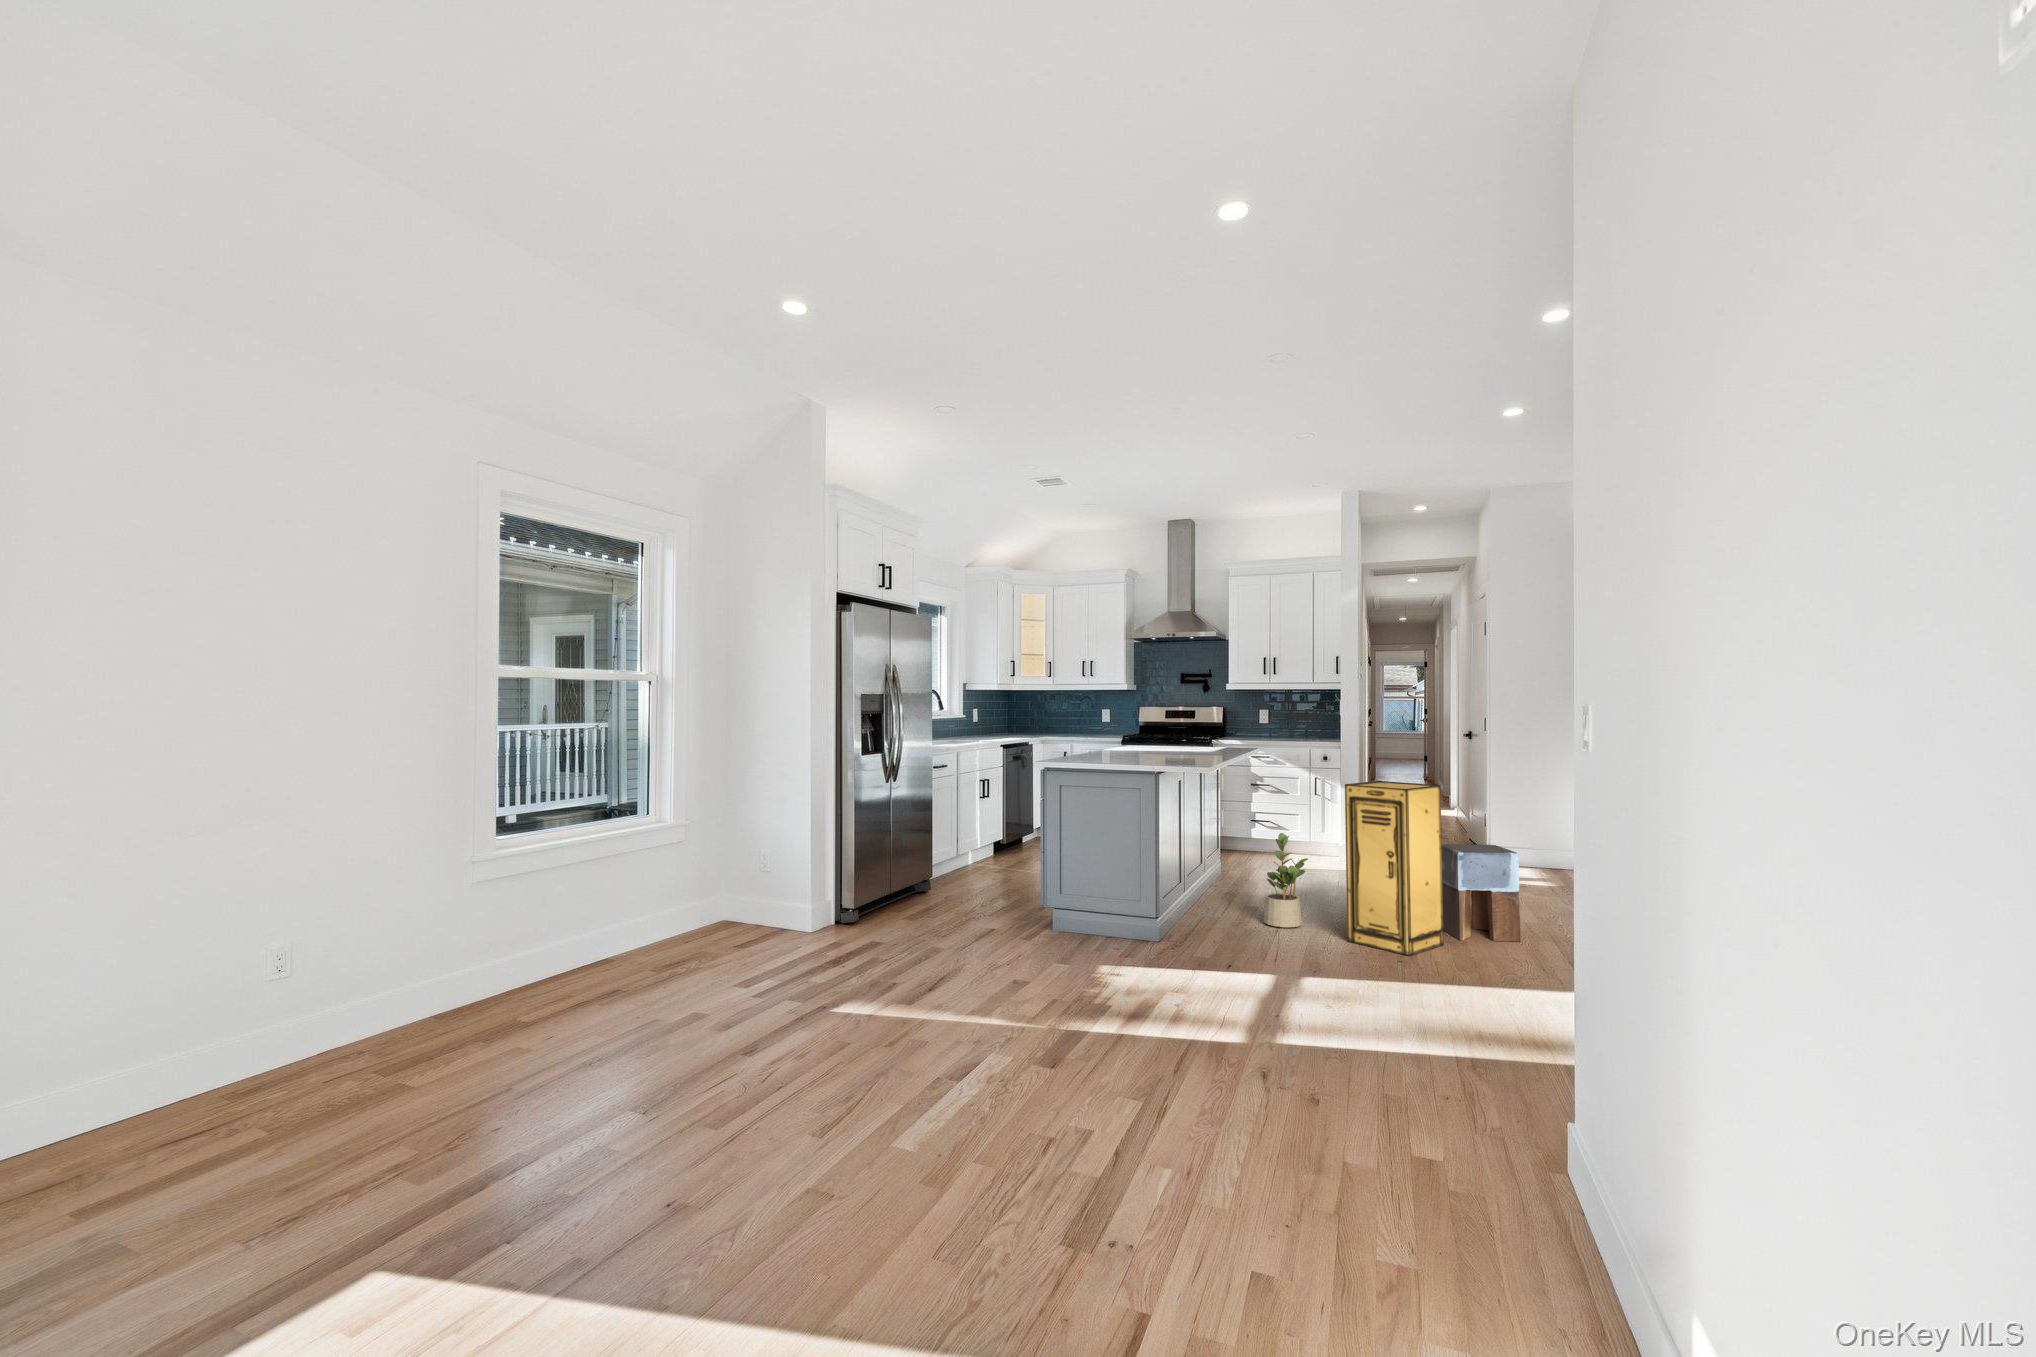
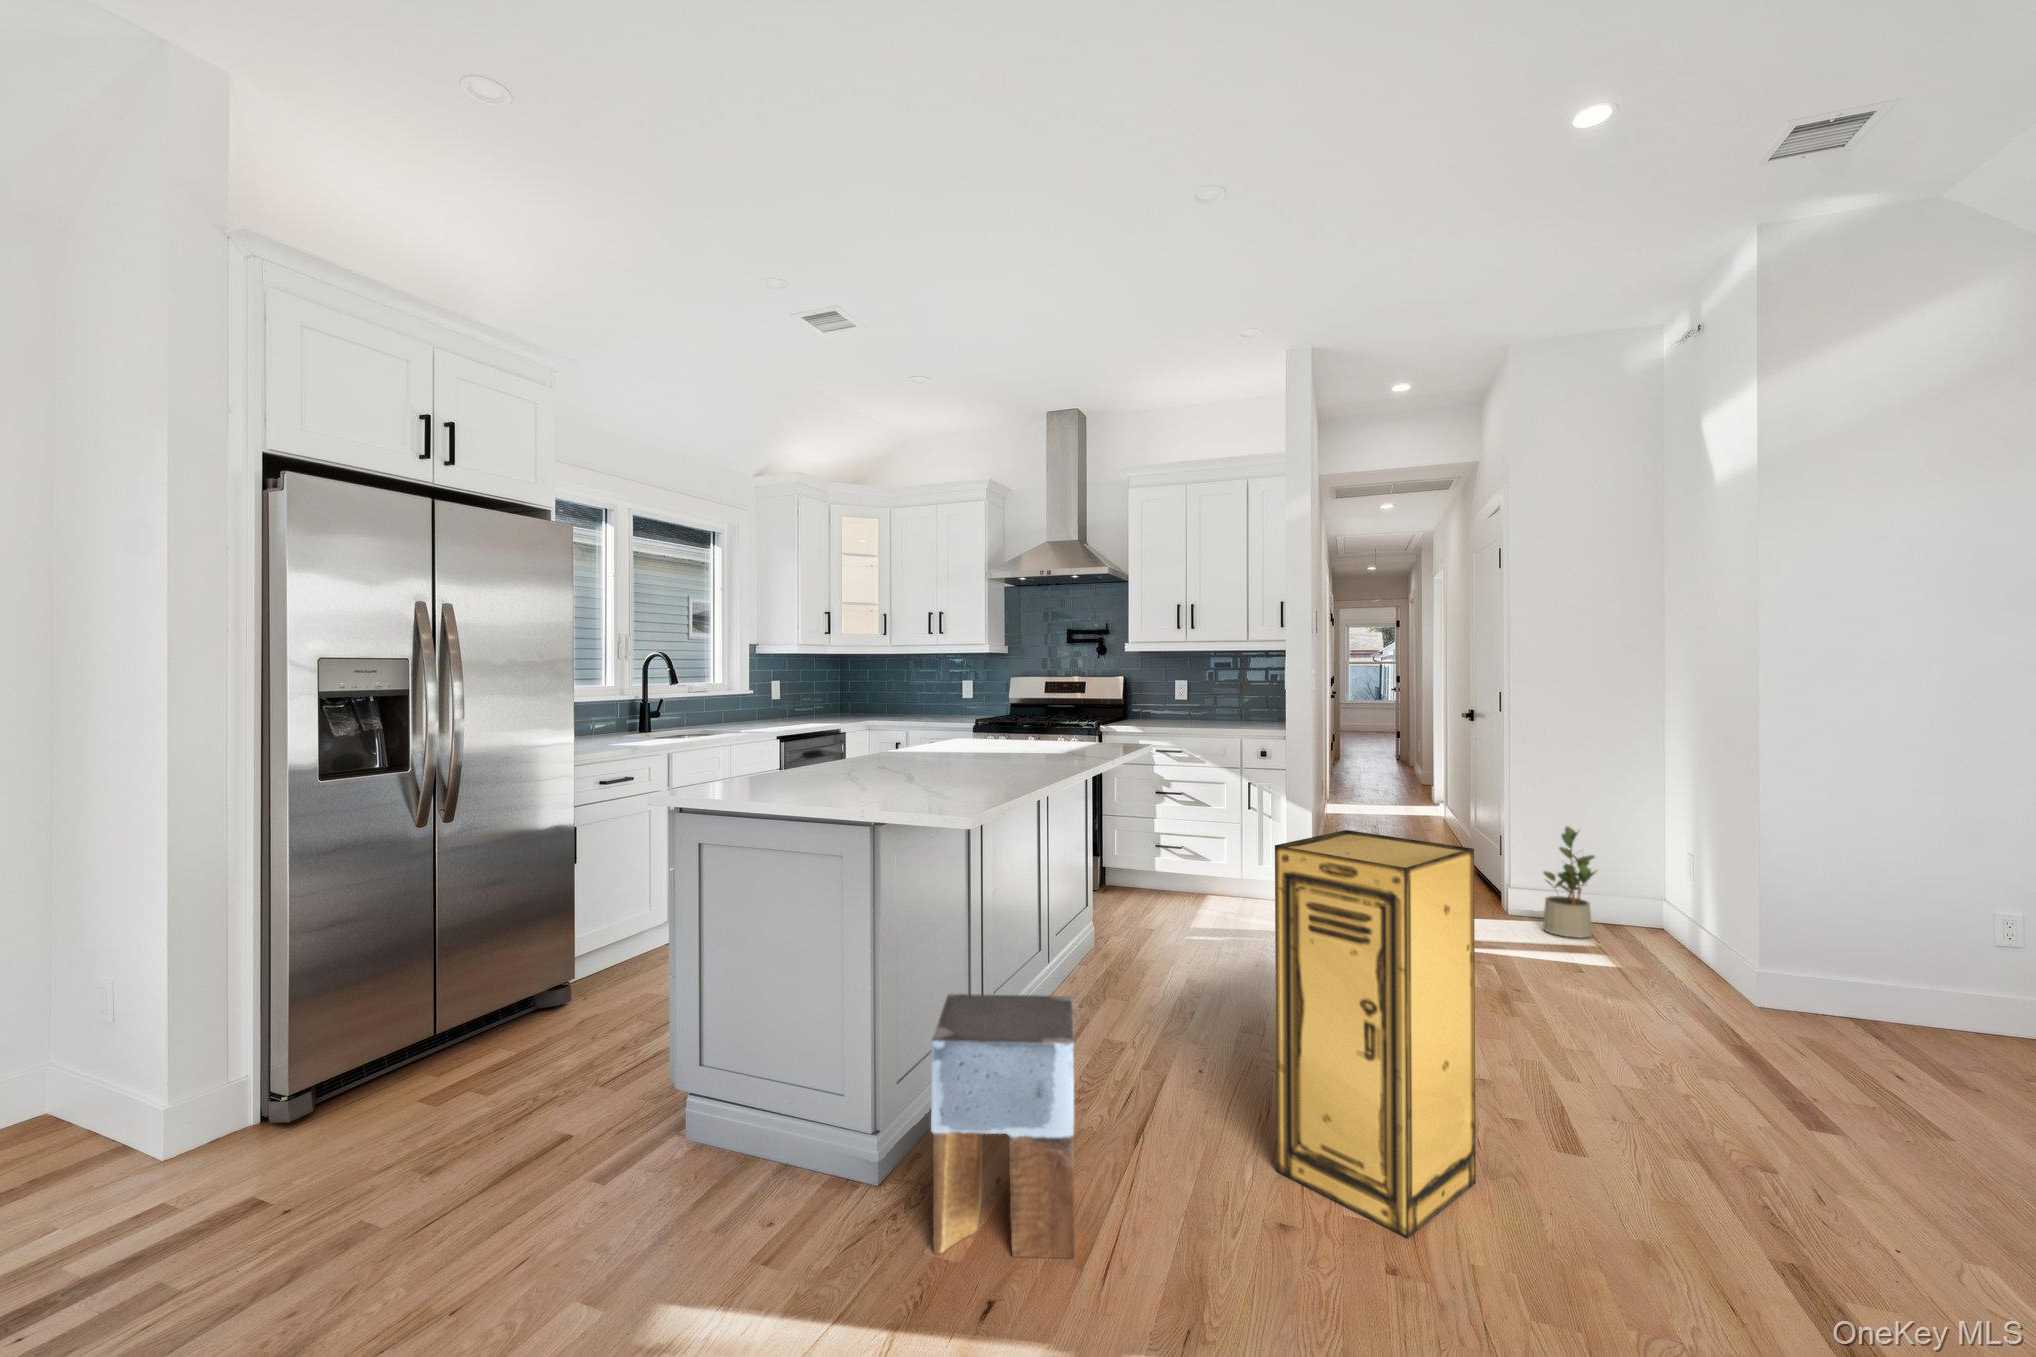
potted plant: present [1264,833,1308,927] -> present [1543,826,1596,938]
stool: present [1442,844,1521,942] -> present [931,994,1075,1258]

